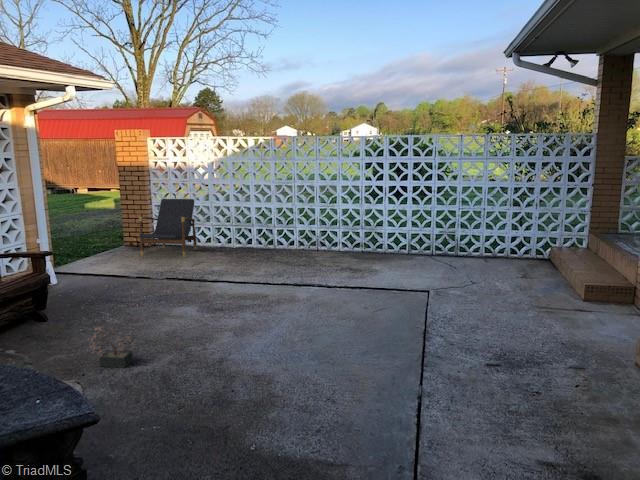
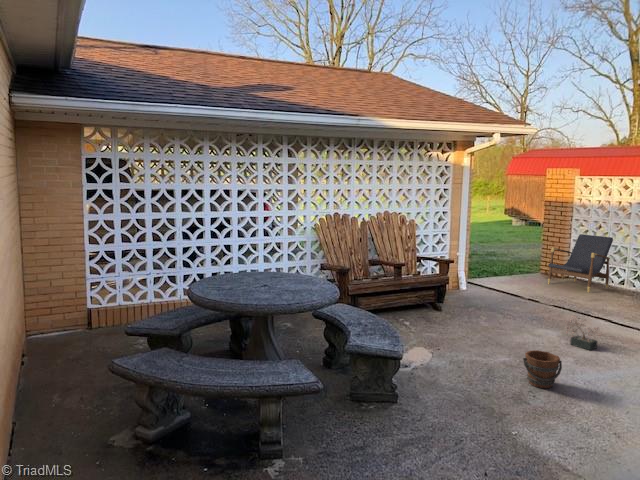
decorative plant: present [90,327,135,368] -> present [566,316,600,350]
bucket: none [196,339,235,381] -> present [523,350,562,388]

